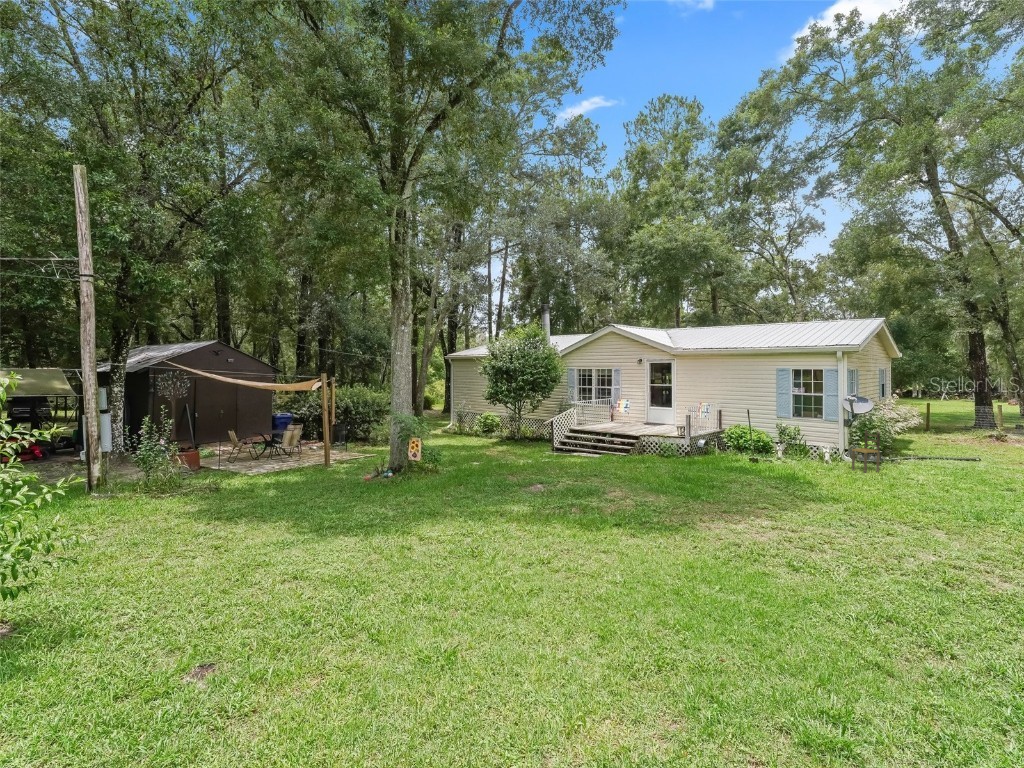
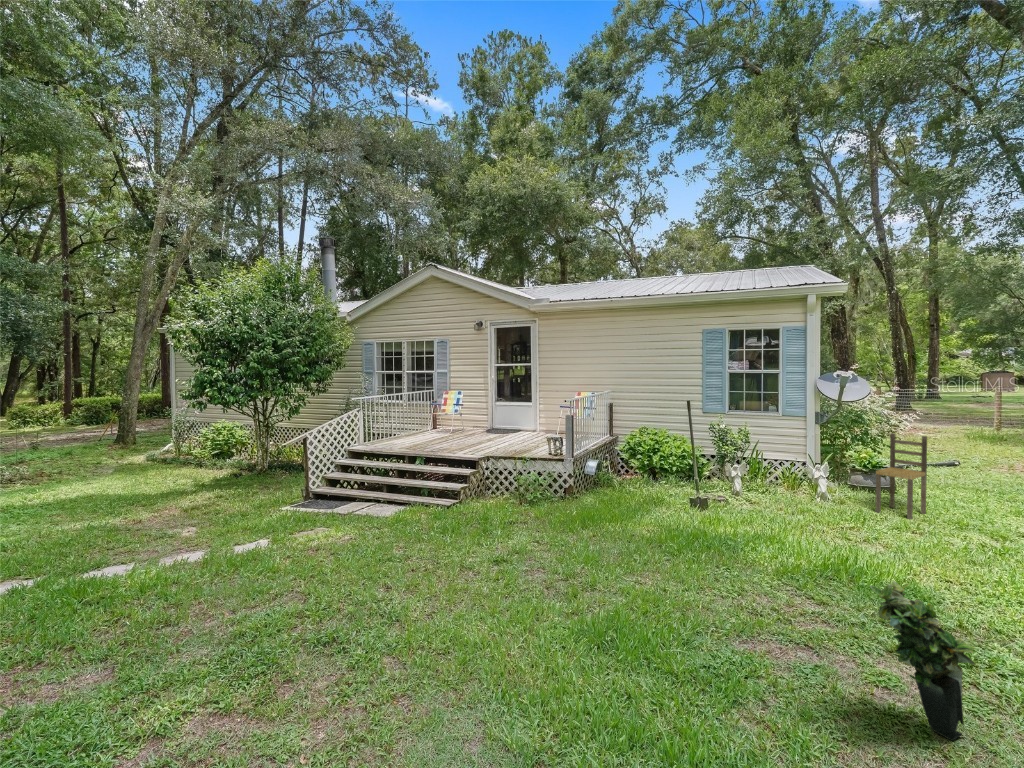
potted plant: none [758,462,780,500] -> present [870,581,975,740]

